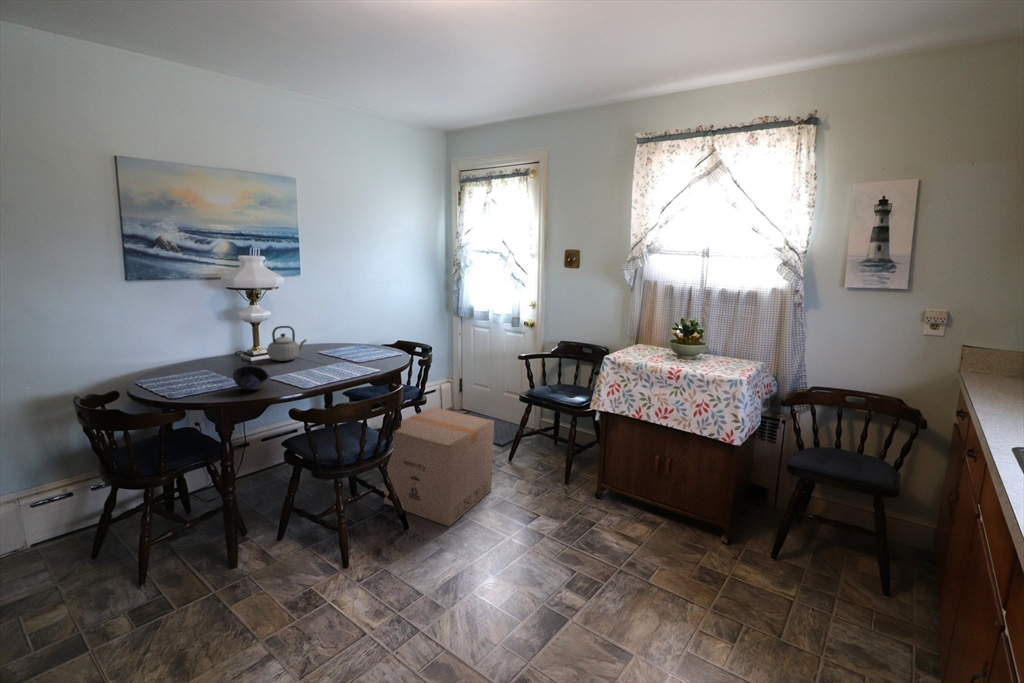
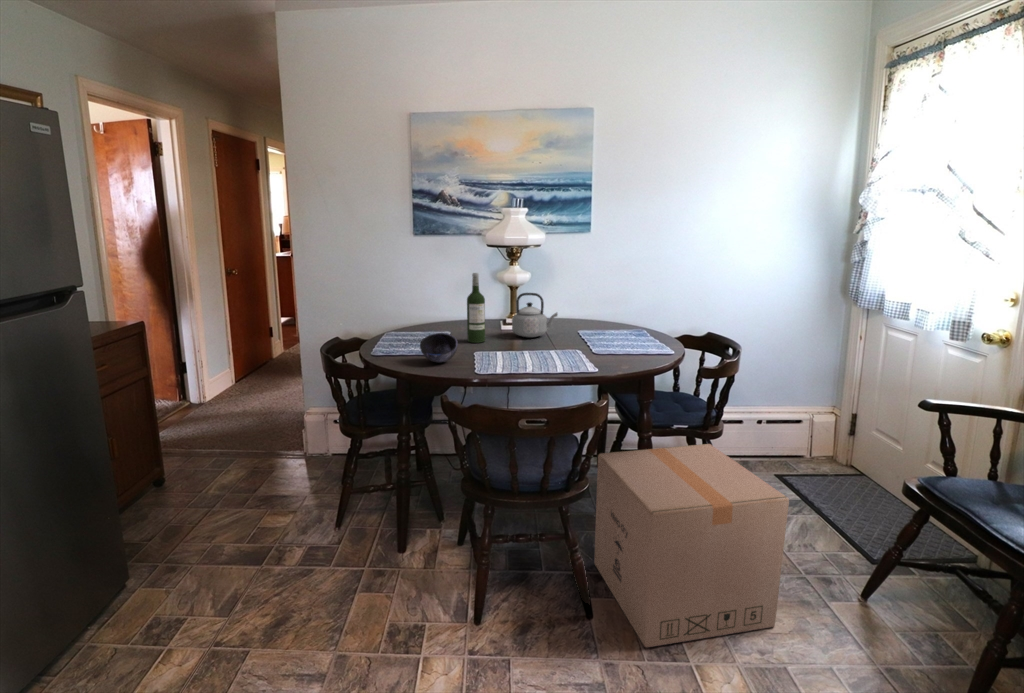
wine bottle: none [236,313,256,372] -> present [467,273,485,343]

